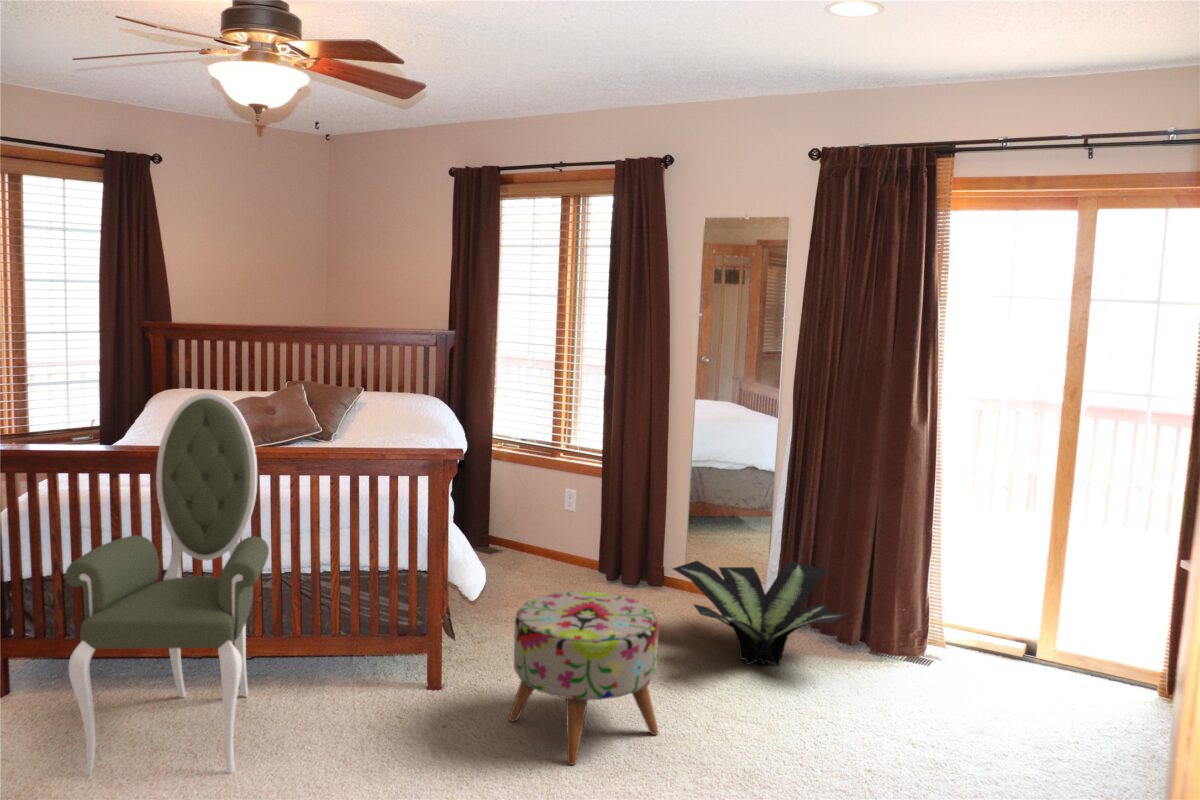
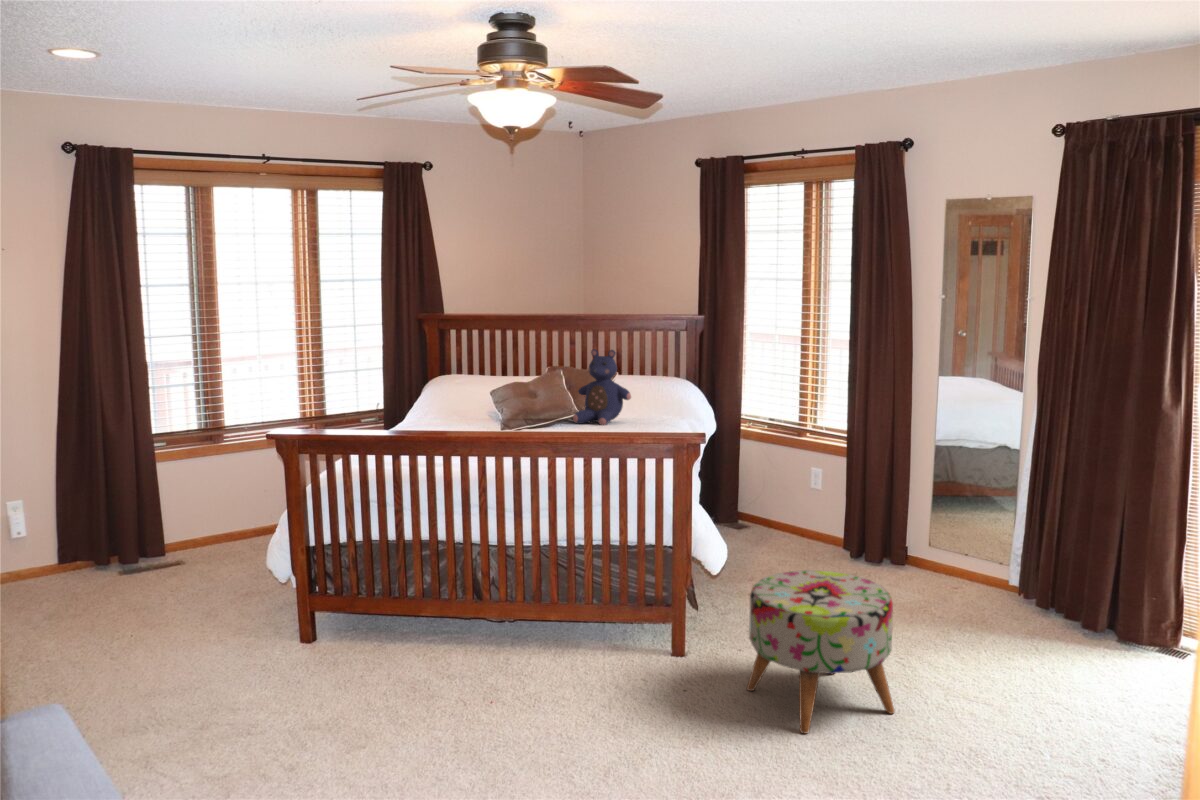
teddy bear: none [319,363,383,444] -> present [573,349,631,425]
armchair: present [65,393,269,775] -> none [367,381,528,714]
potted plant: present [673,561,847,665] -> none [919,546,1114,658]

